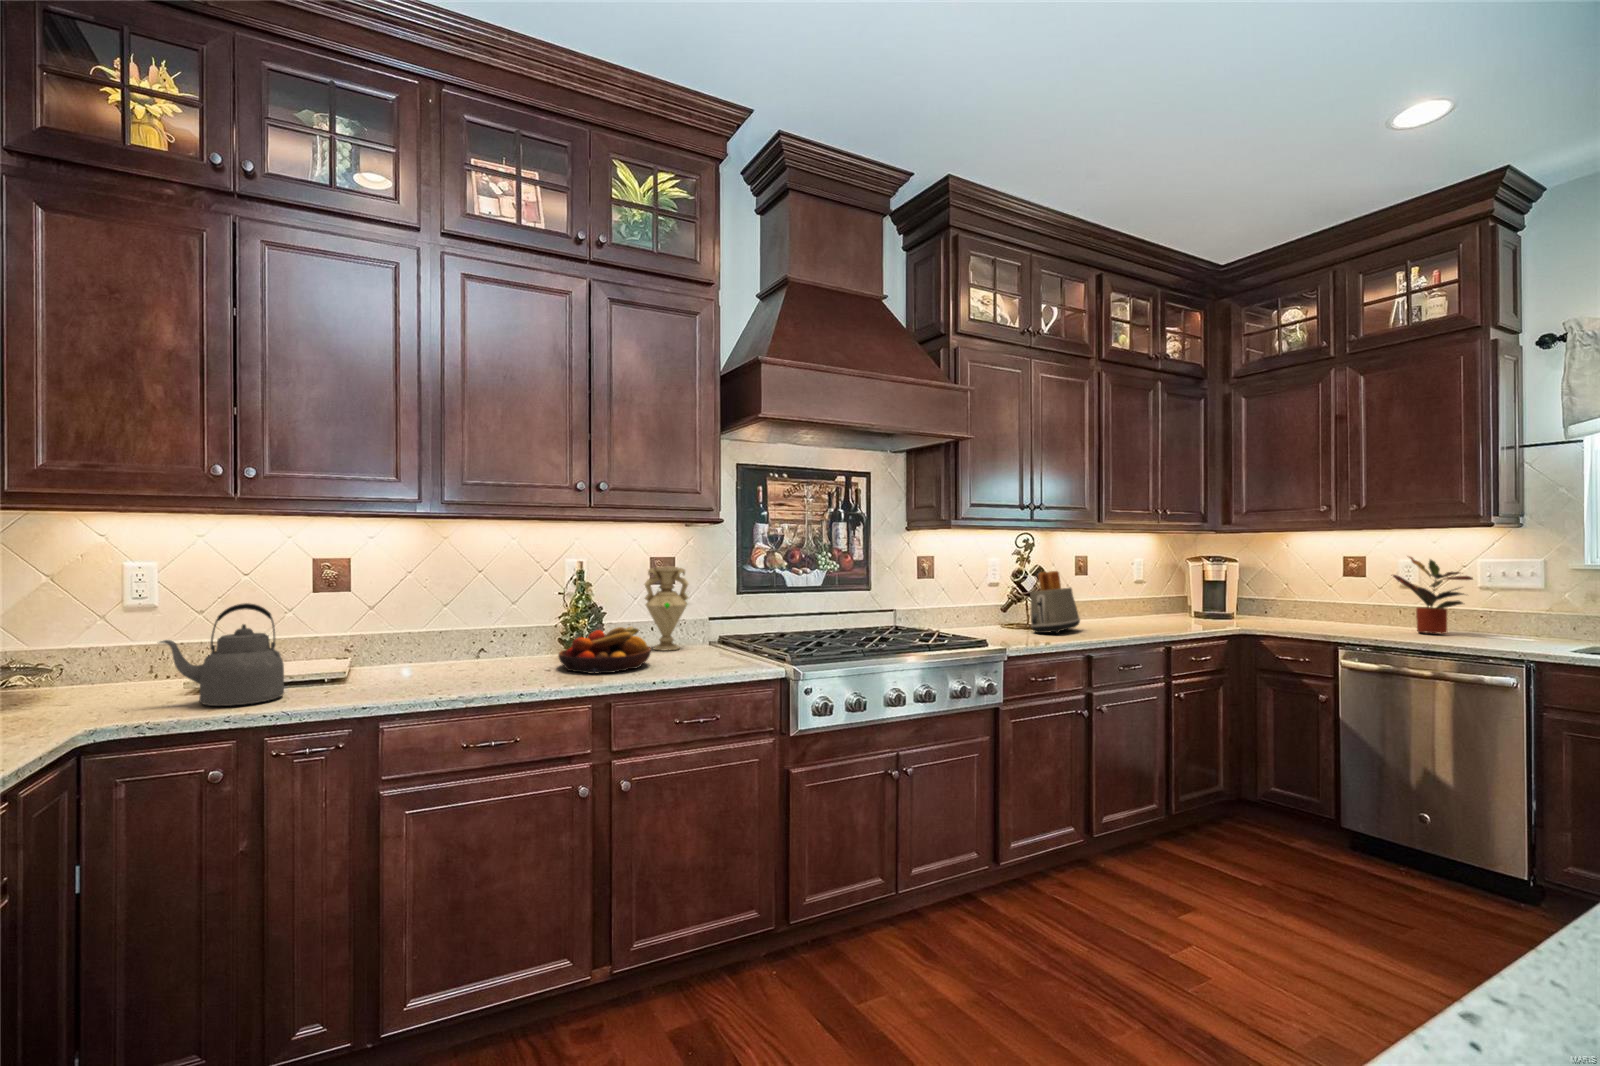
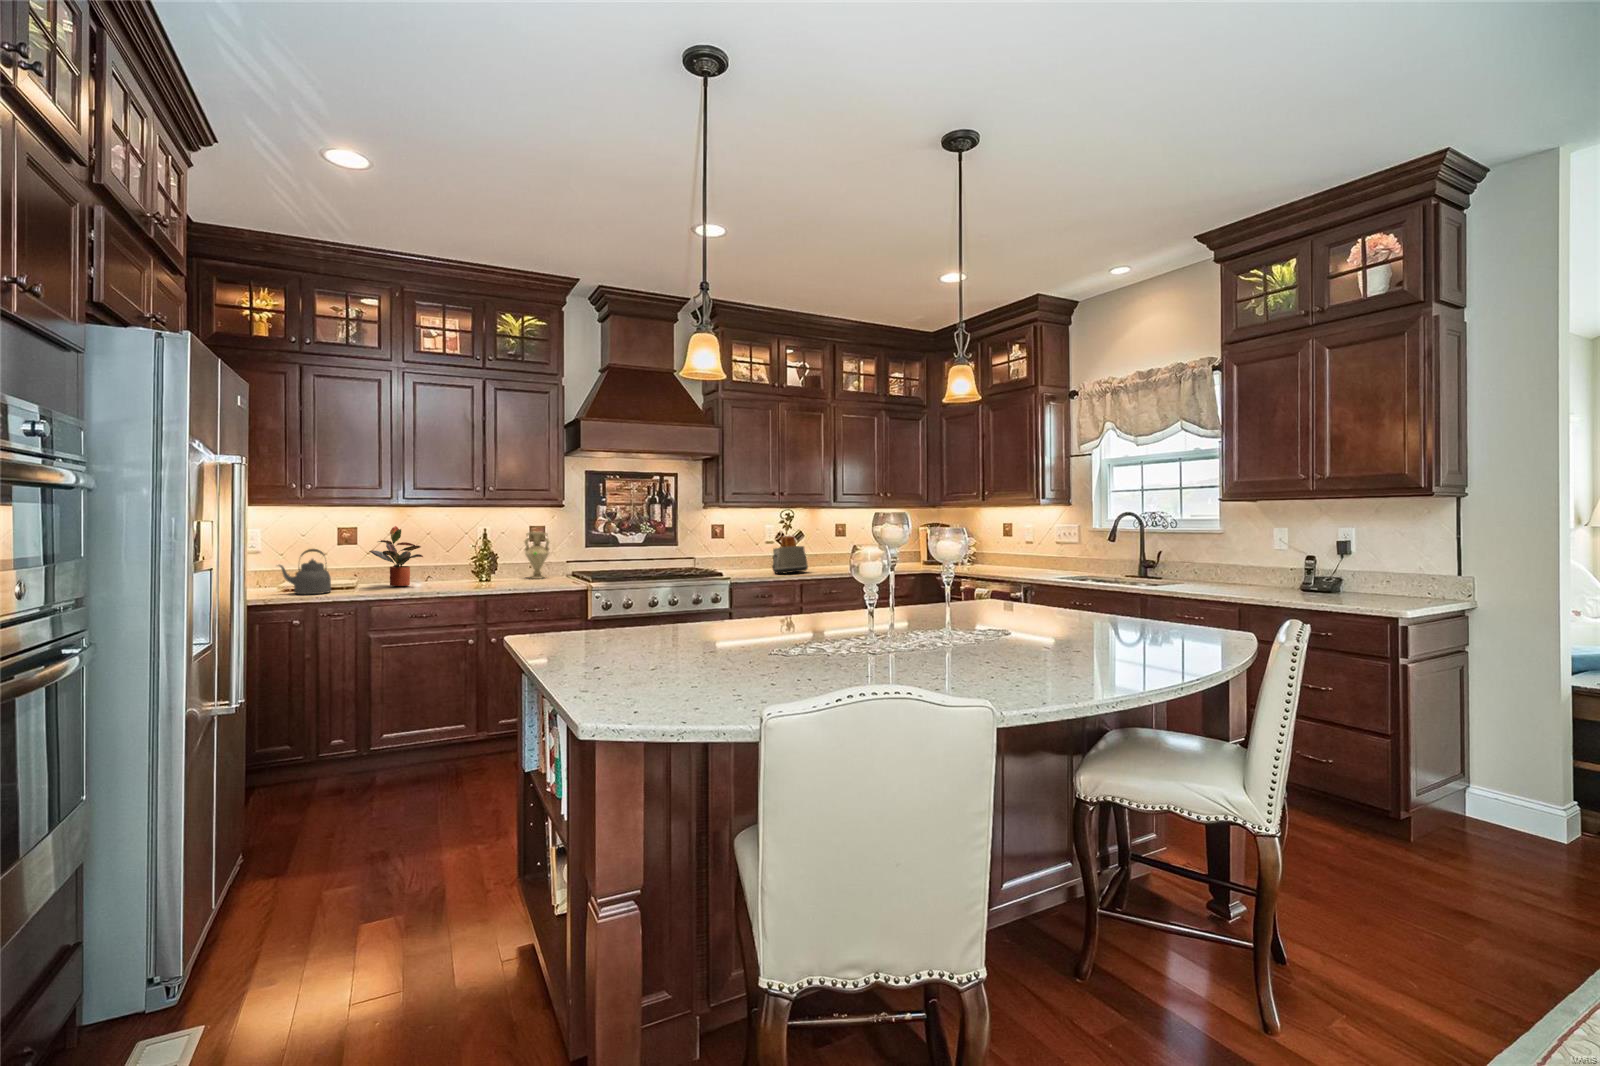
potted plant: present [1393,557,1473,634] -> present [369,526,423,586]
fruit bowl: present [558,627,651,674] -> none [468,564,518,587]

